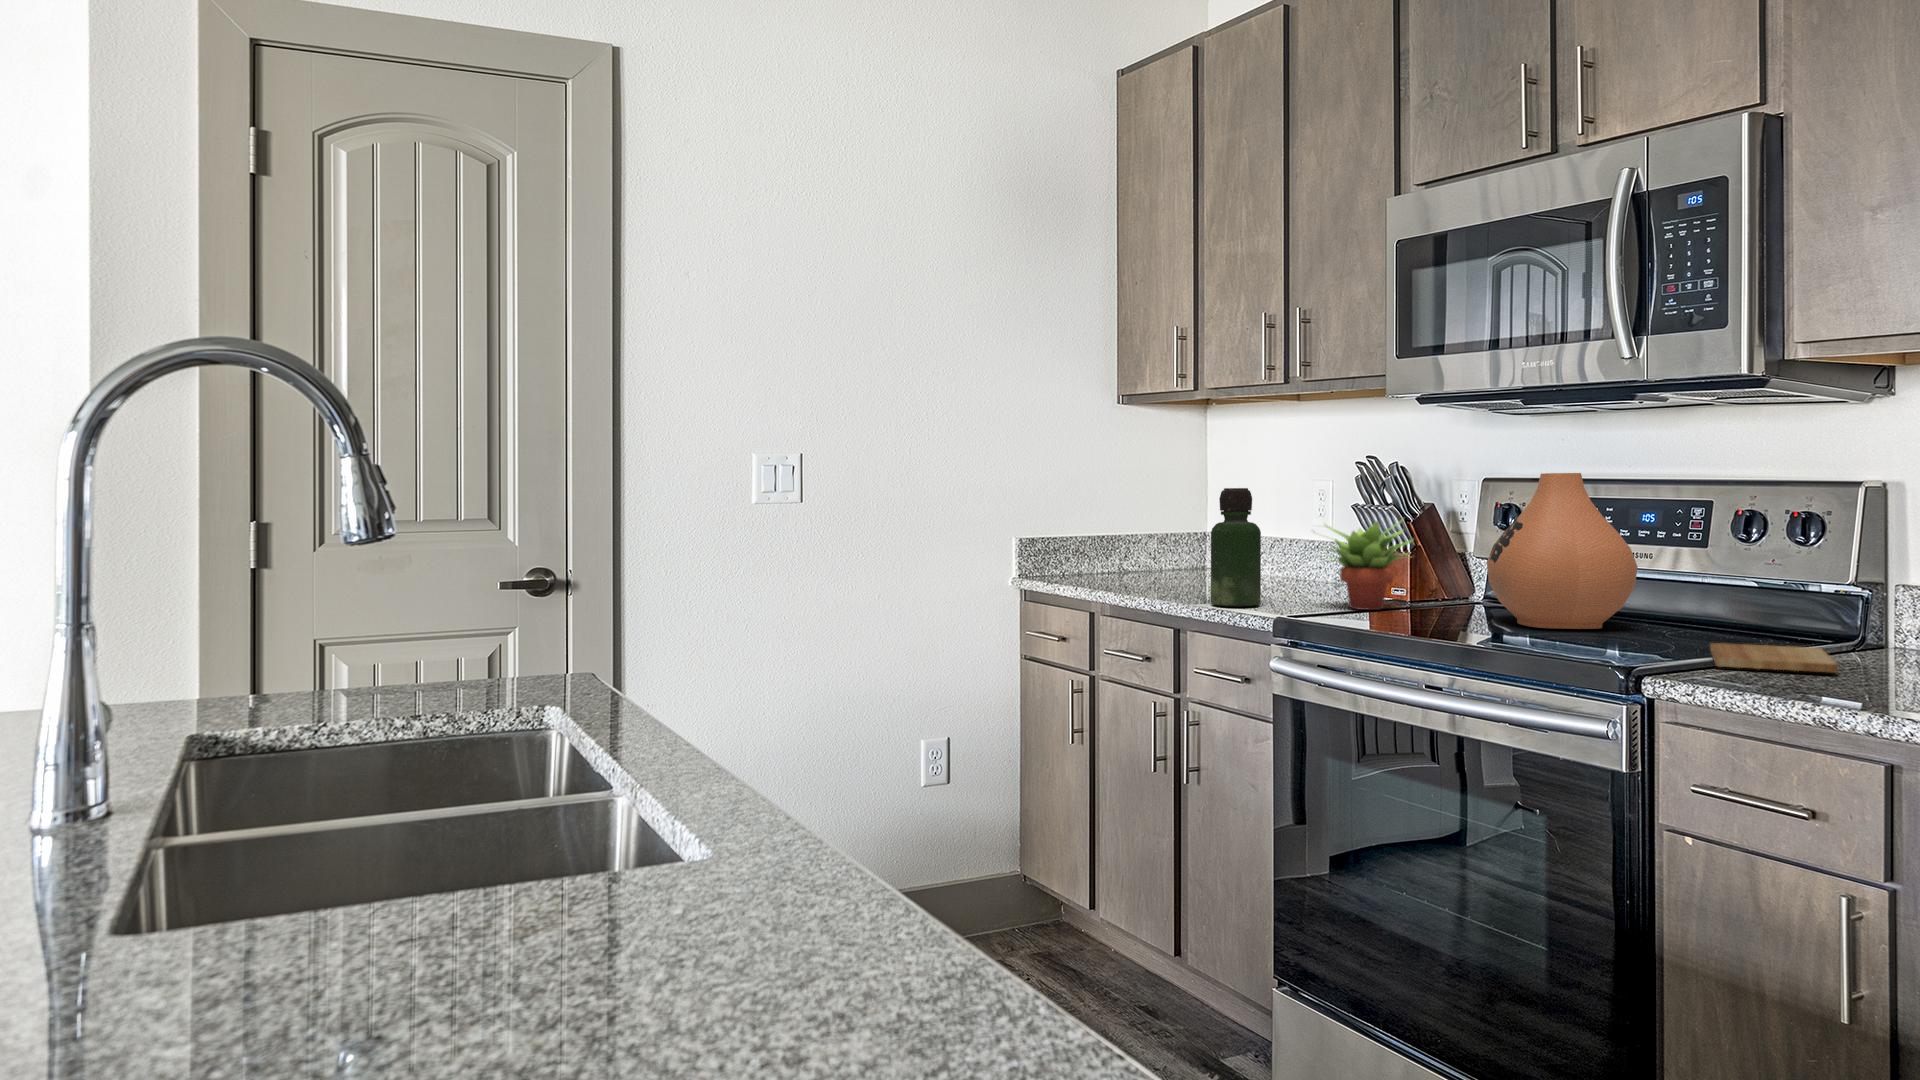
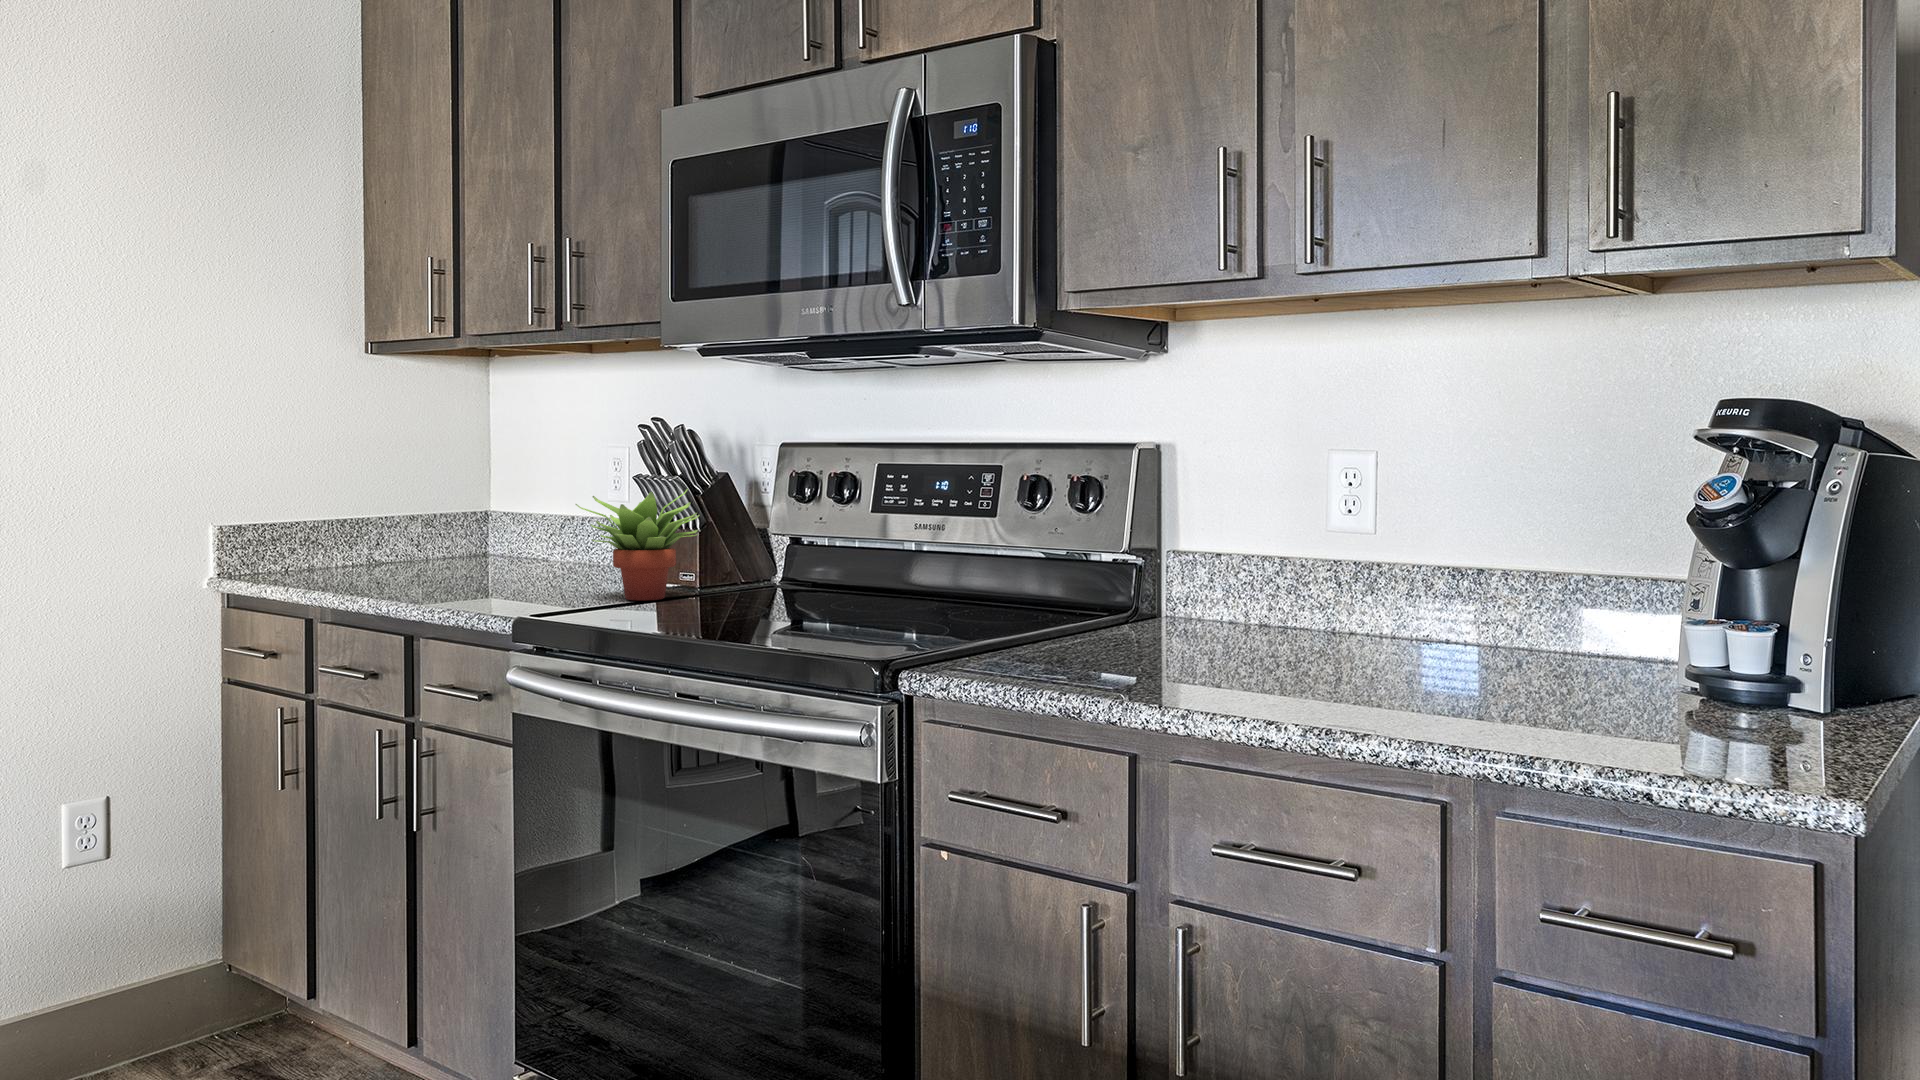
vase: present [1487,473,1638,629] -> none [773,436,926,615]
bottle: present [1211,488,1261,607] -> none [450,452,517,602]
cutting board: present [1710,643,1838,673] -> none [983,624,1097,652]

